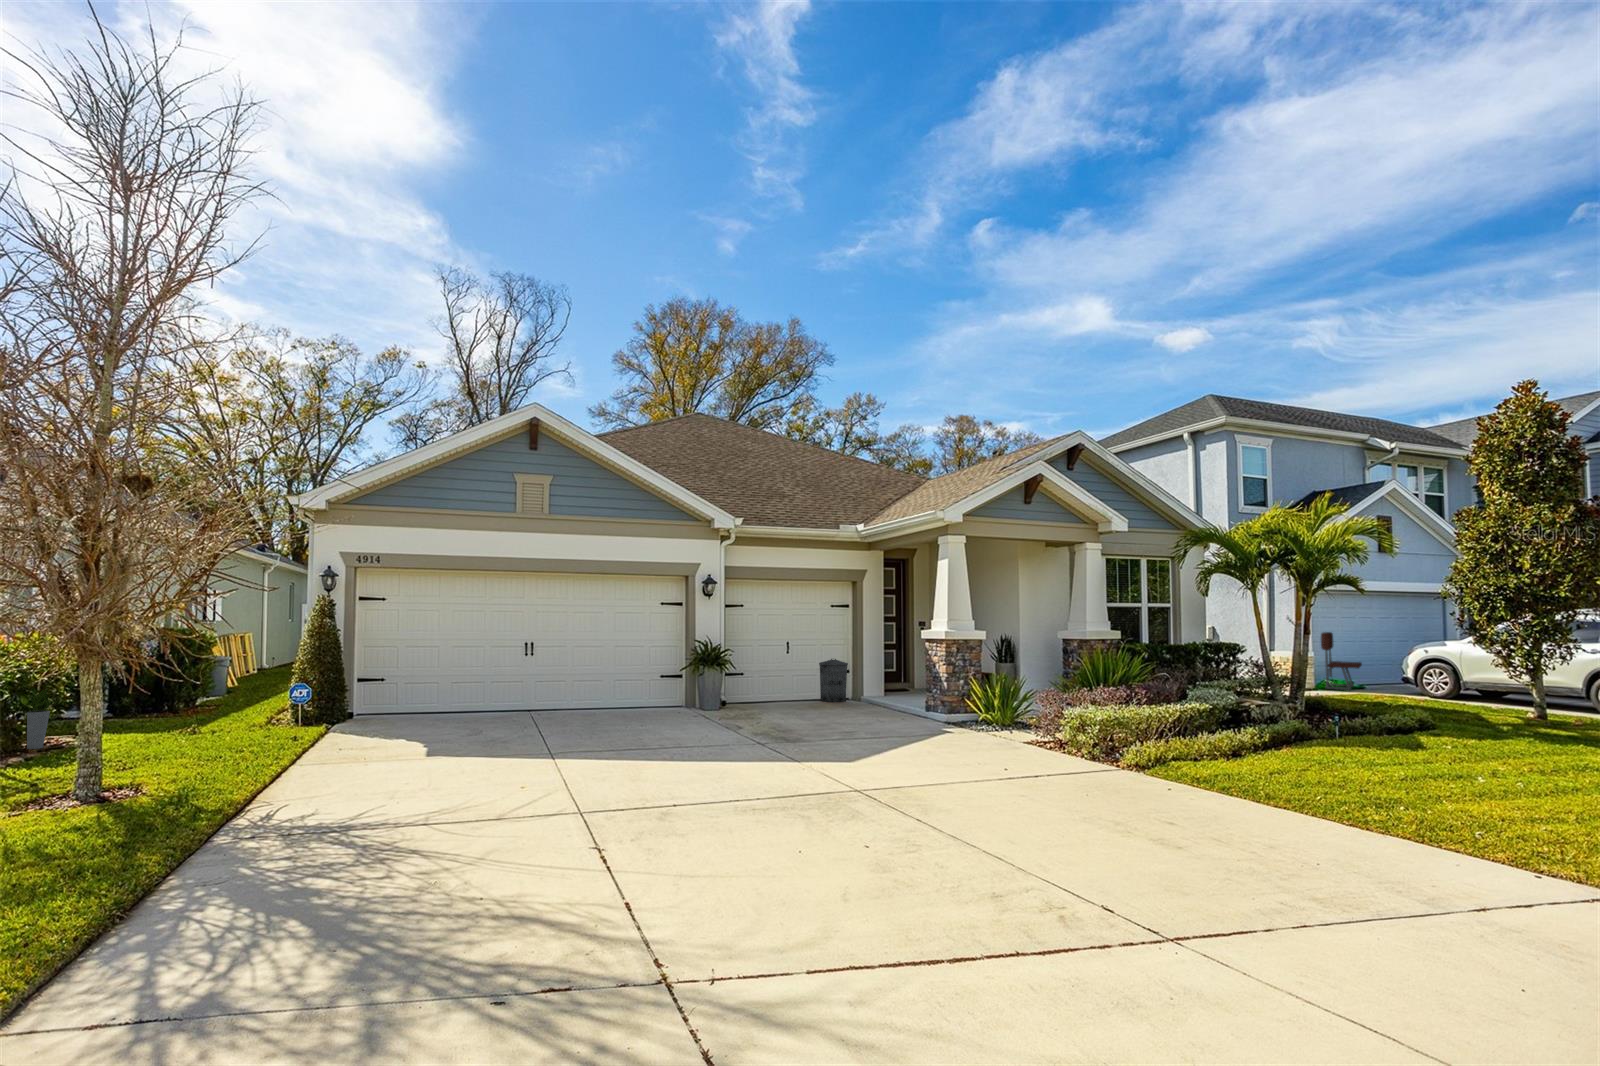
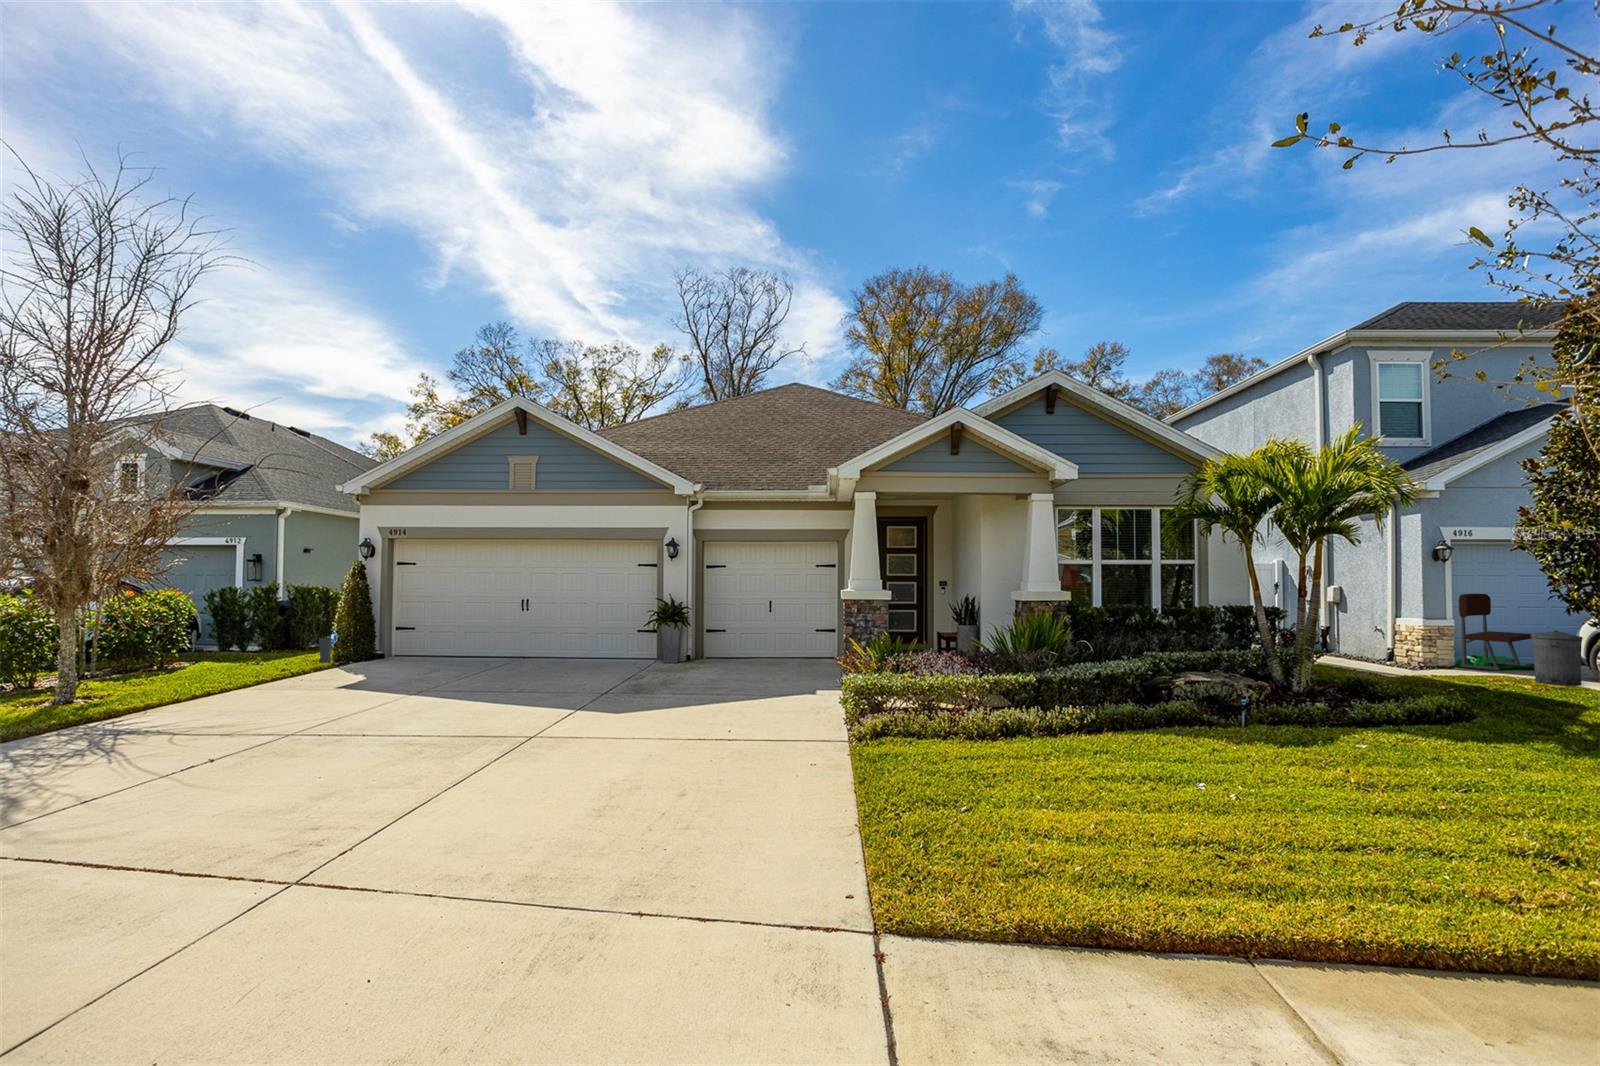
trash can: present [819,659,848,702] -> present [1531,630,1583,686]
planter: present [27,689,51,749] -> present [319,624,334,662]

